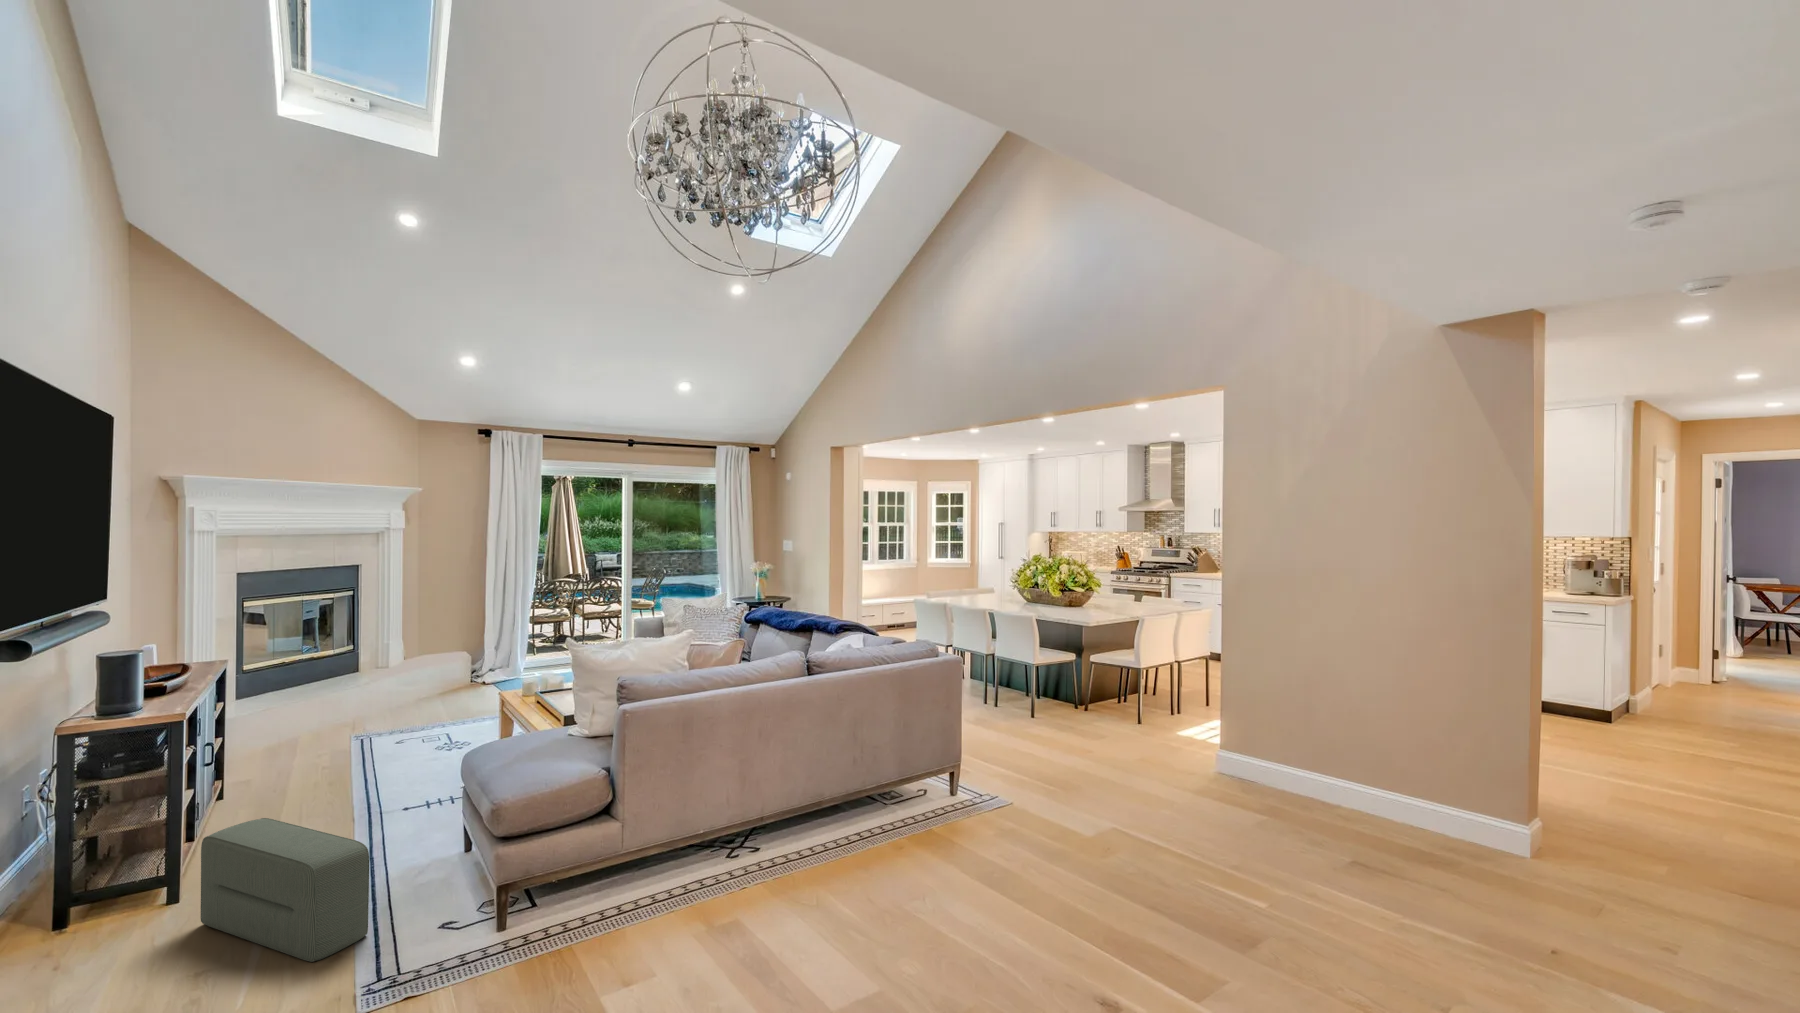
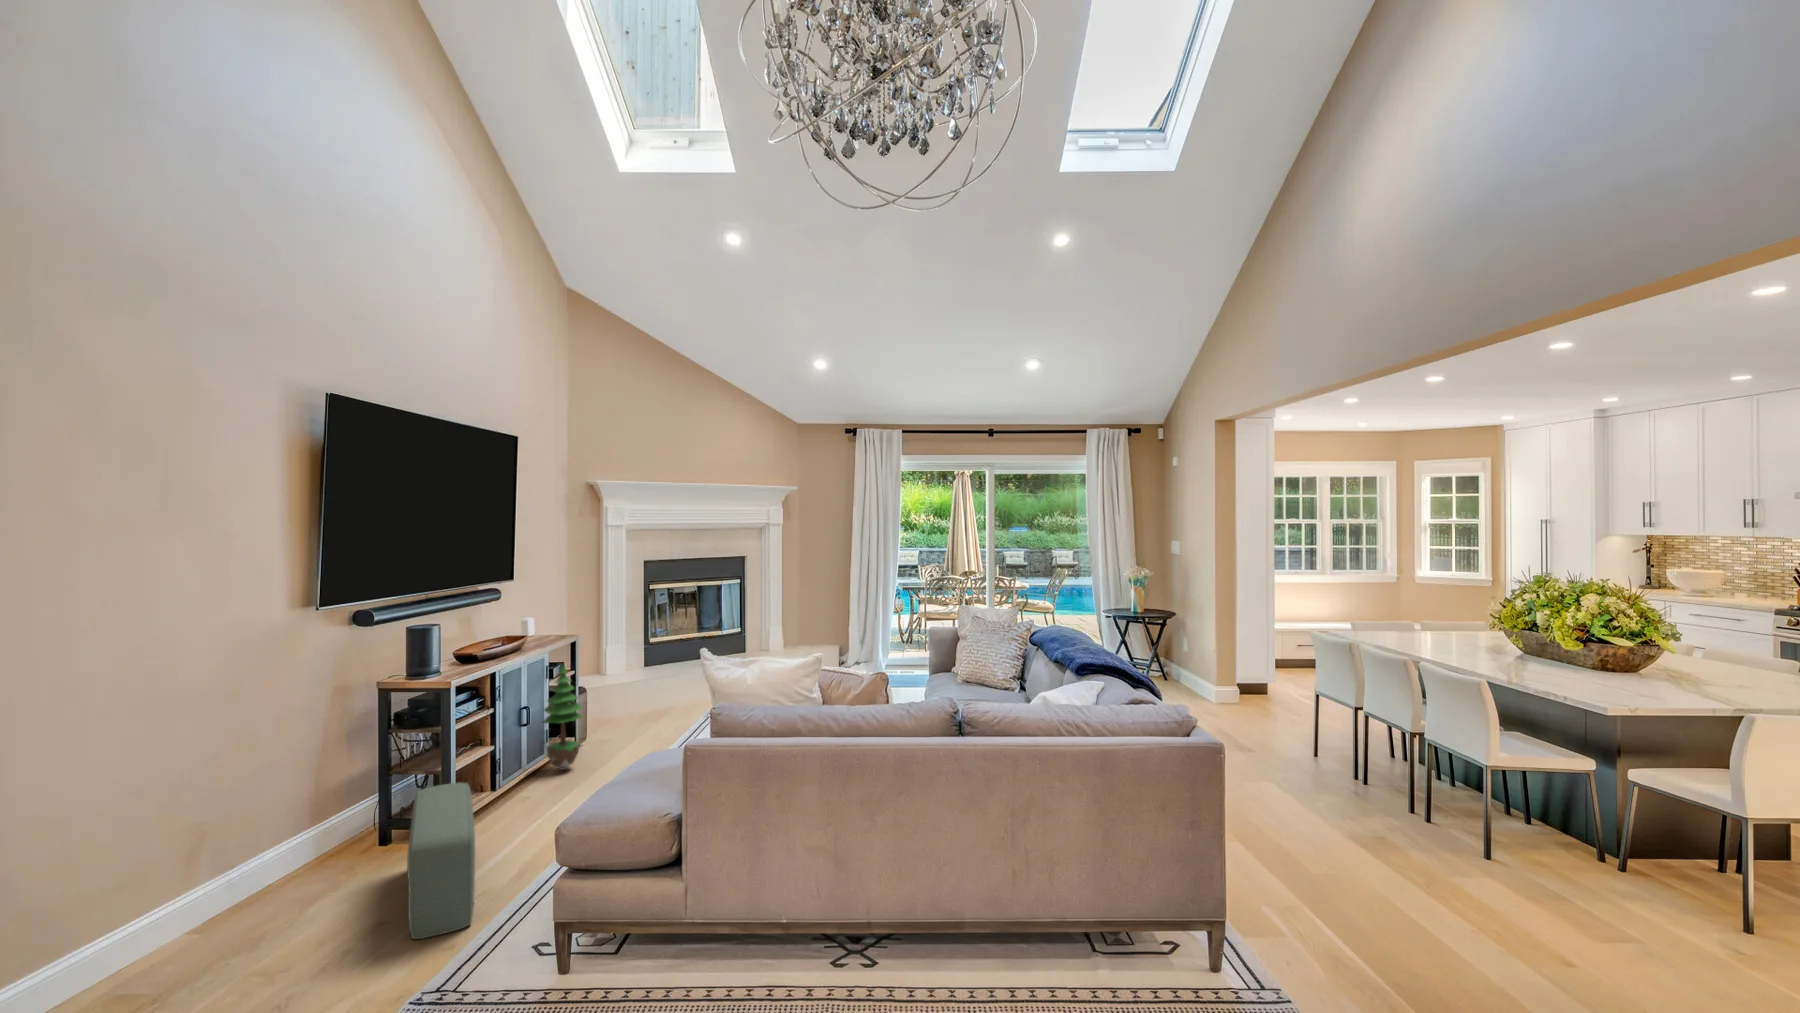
potted tree: none [224,693,282,818] -> present [543,665,582,770]

